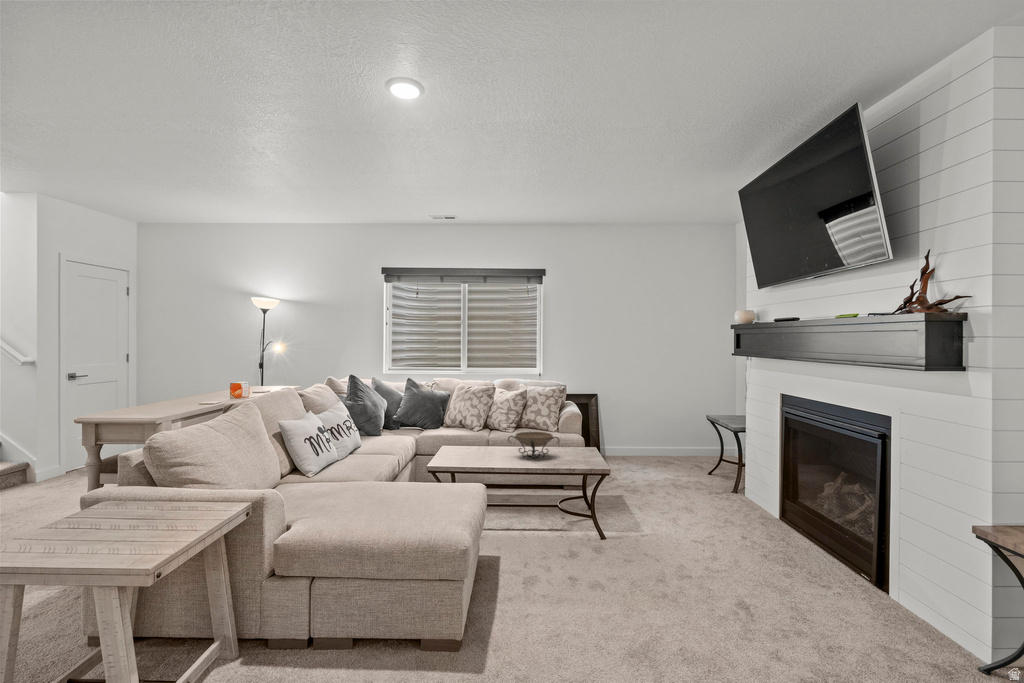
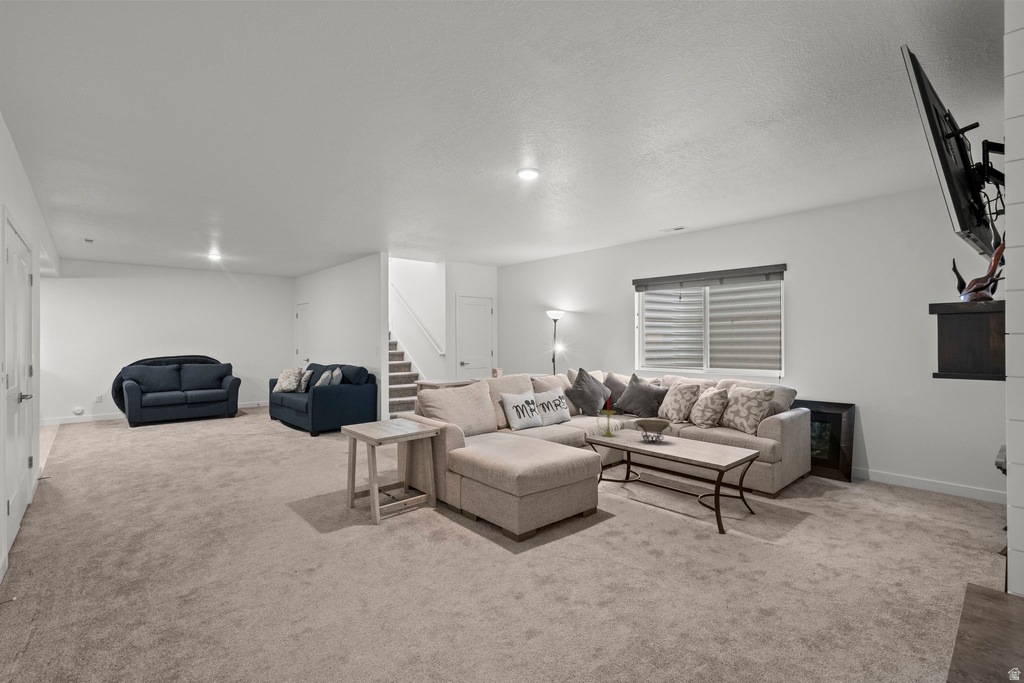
candle: none [459,410,481,460] -> present [601,397,616,437]

